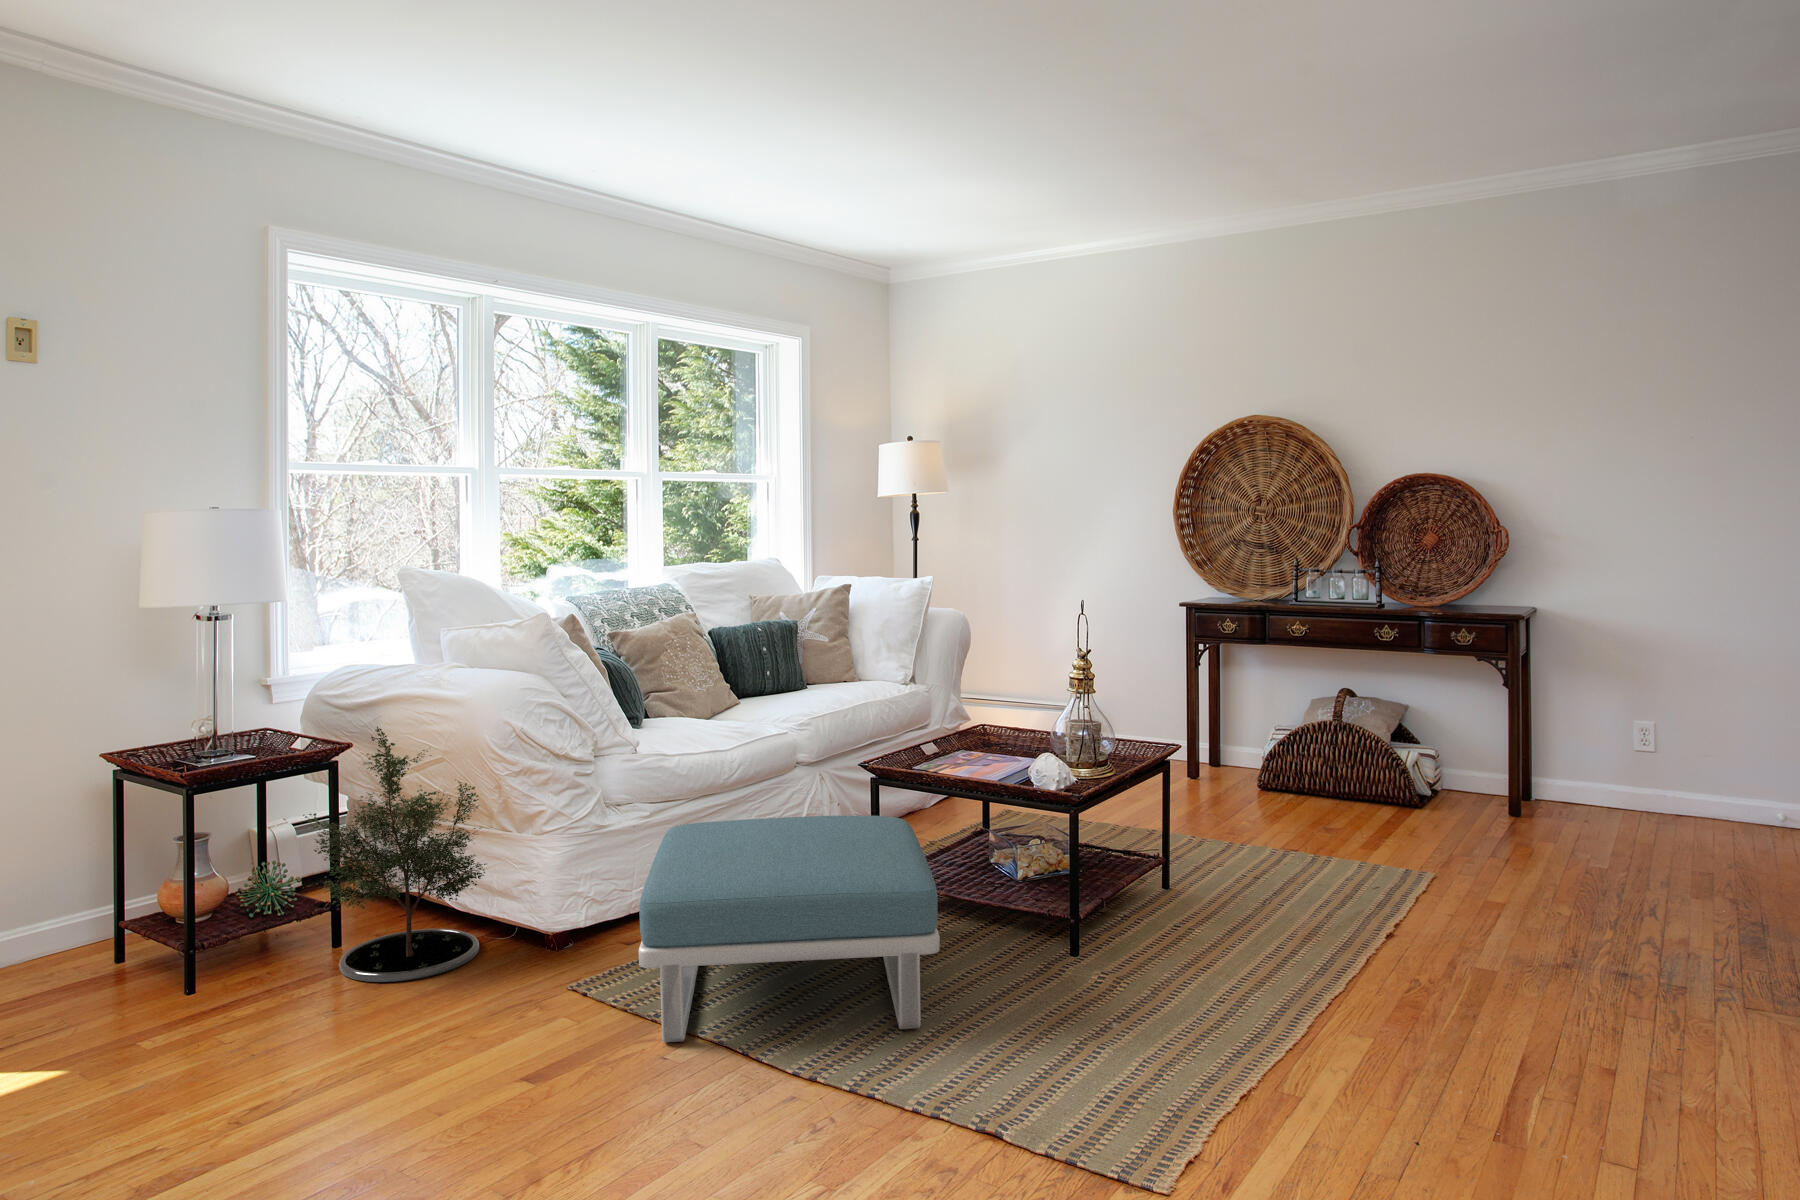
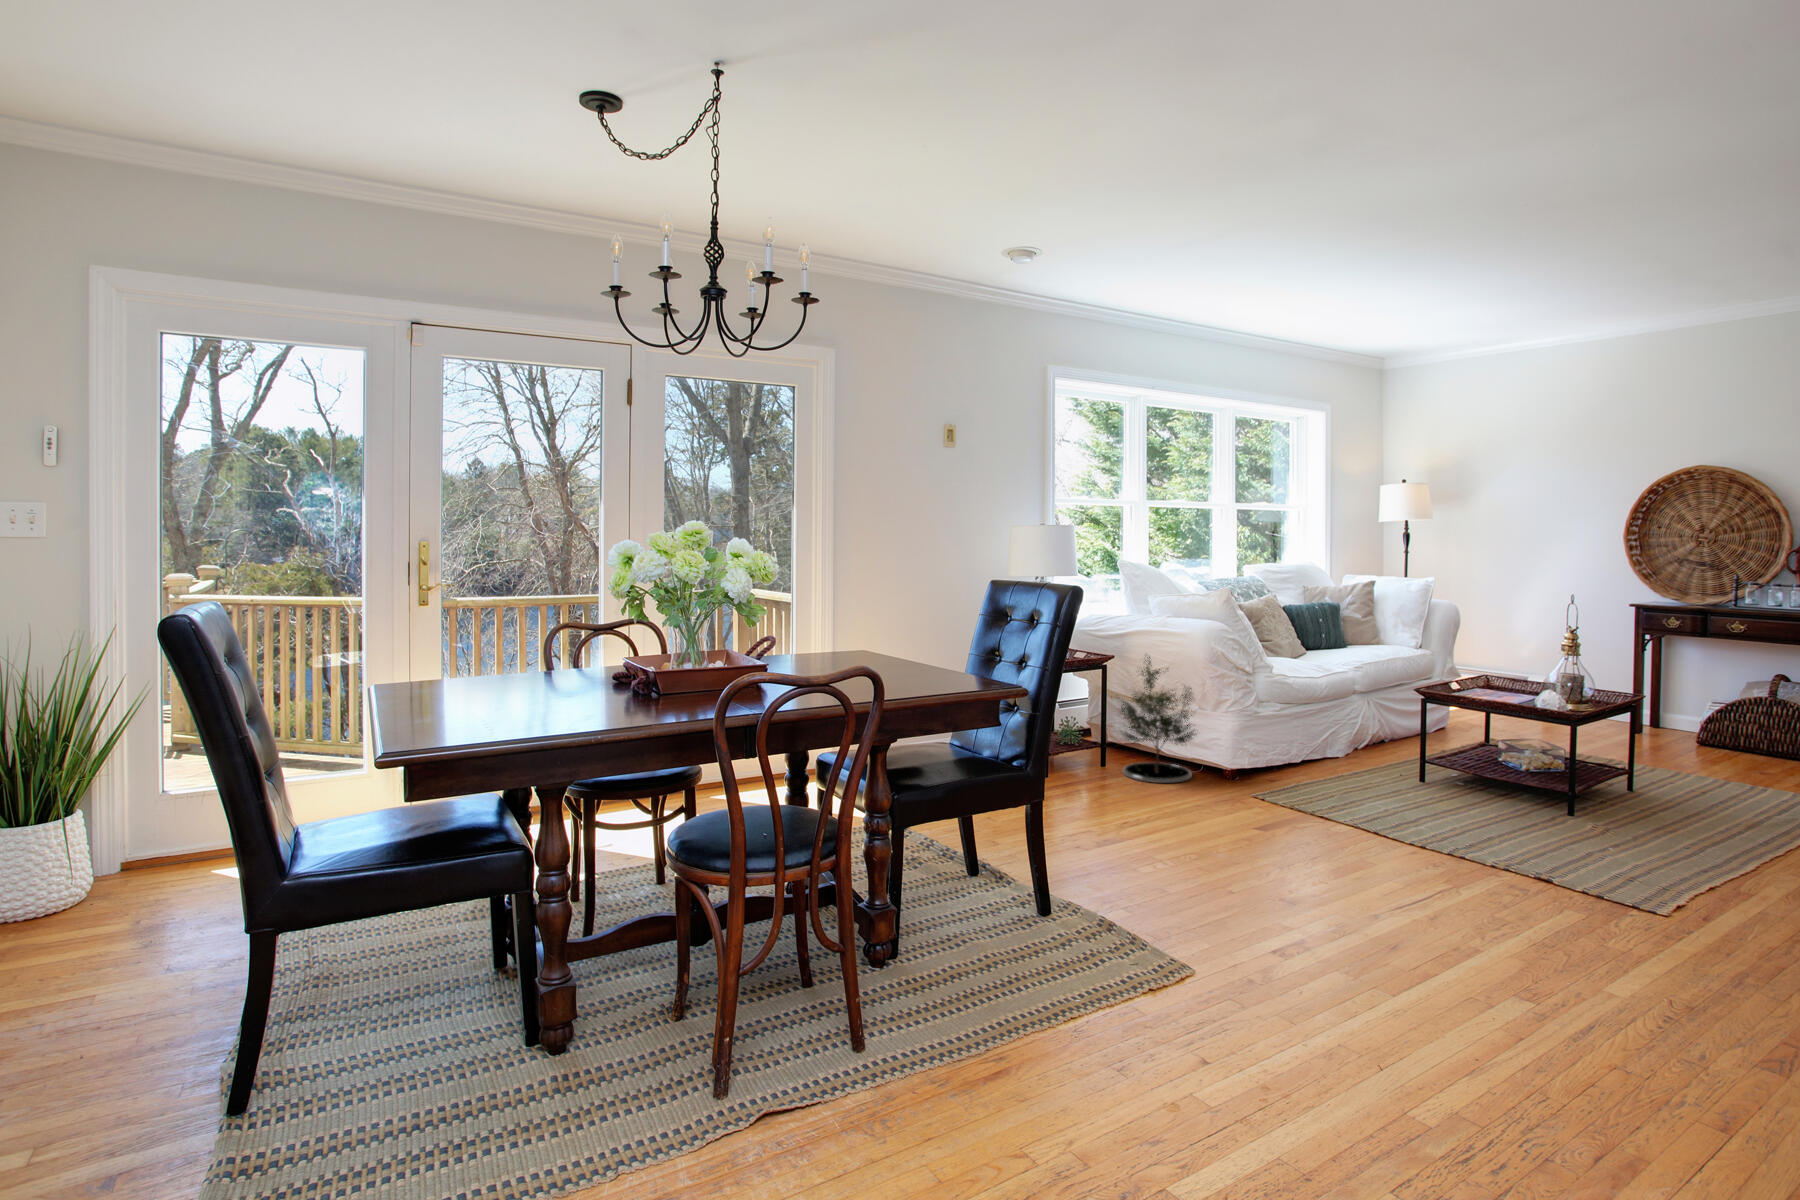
footstool: present [638,816,940,1042] -> none [1299,718,1494,834]

